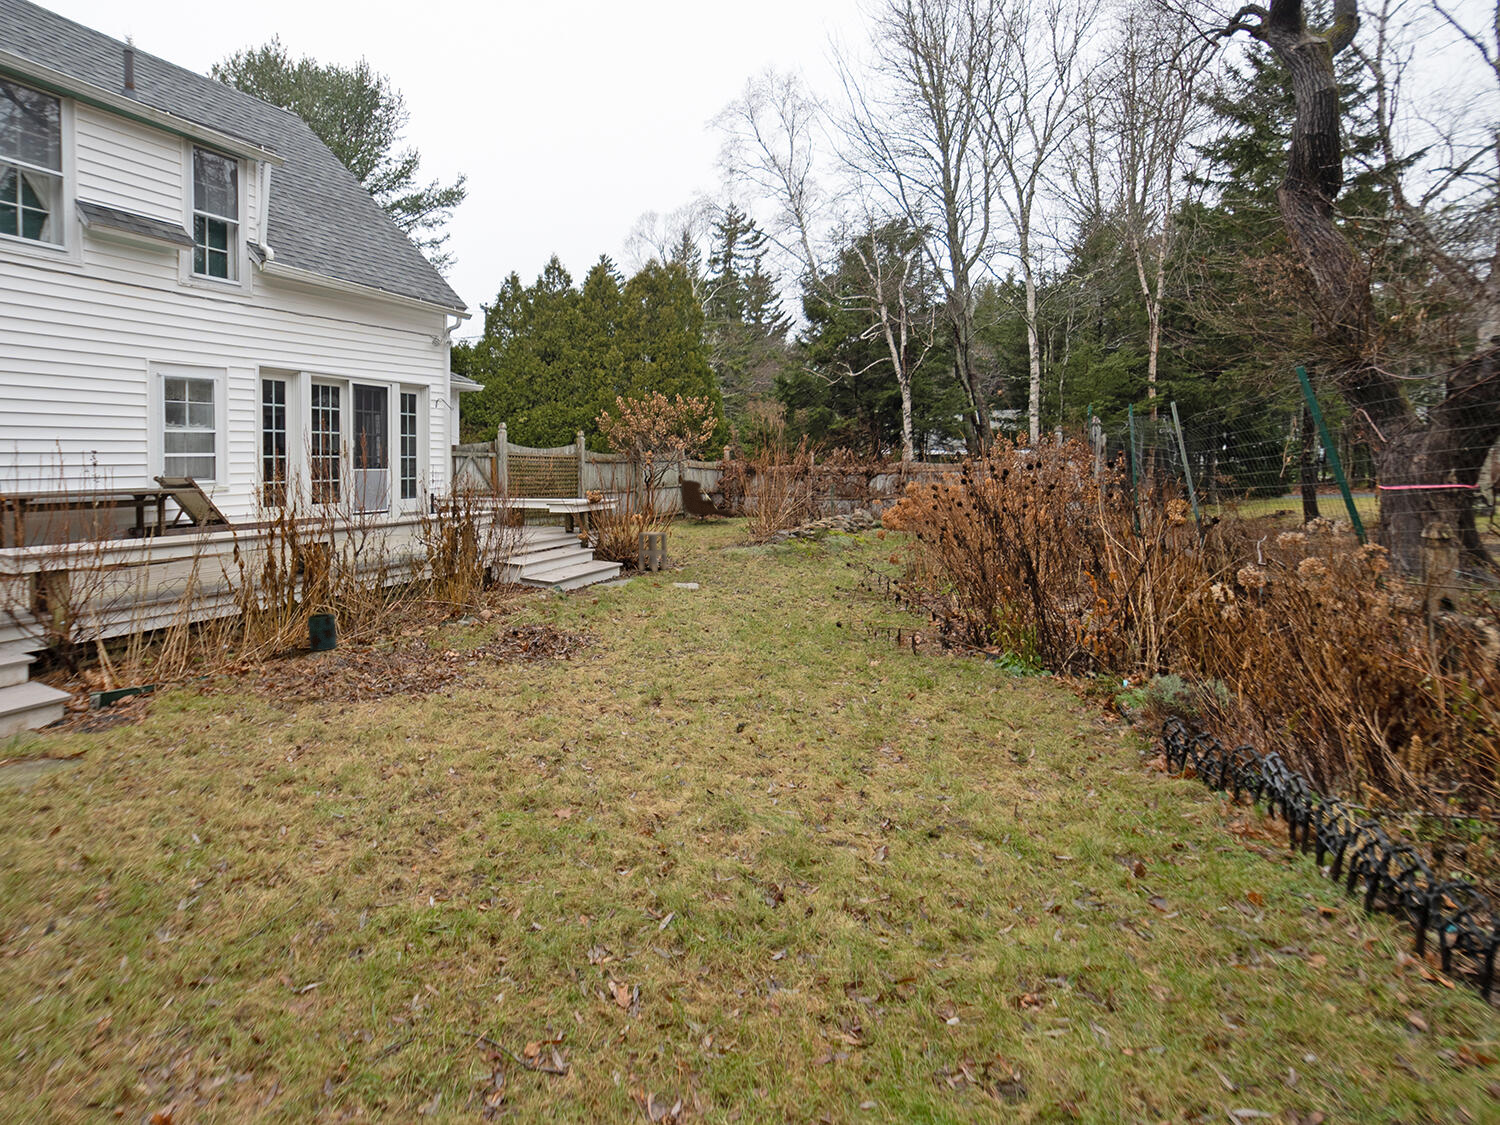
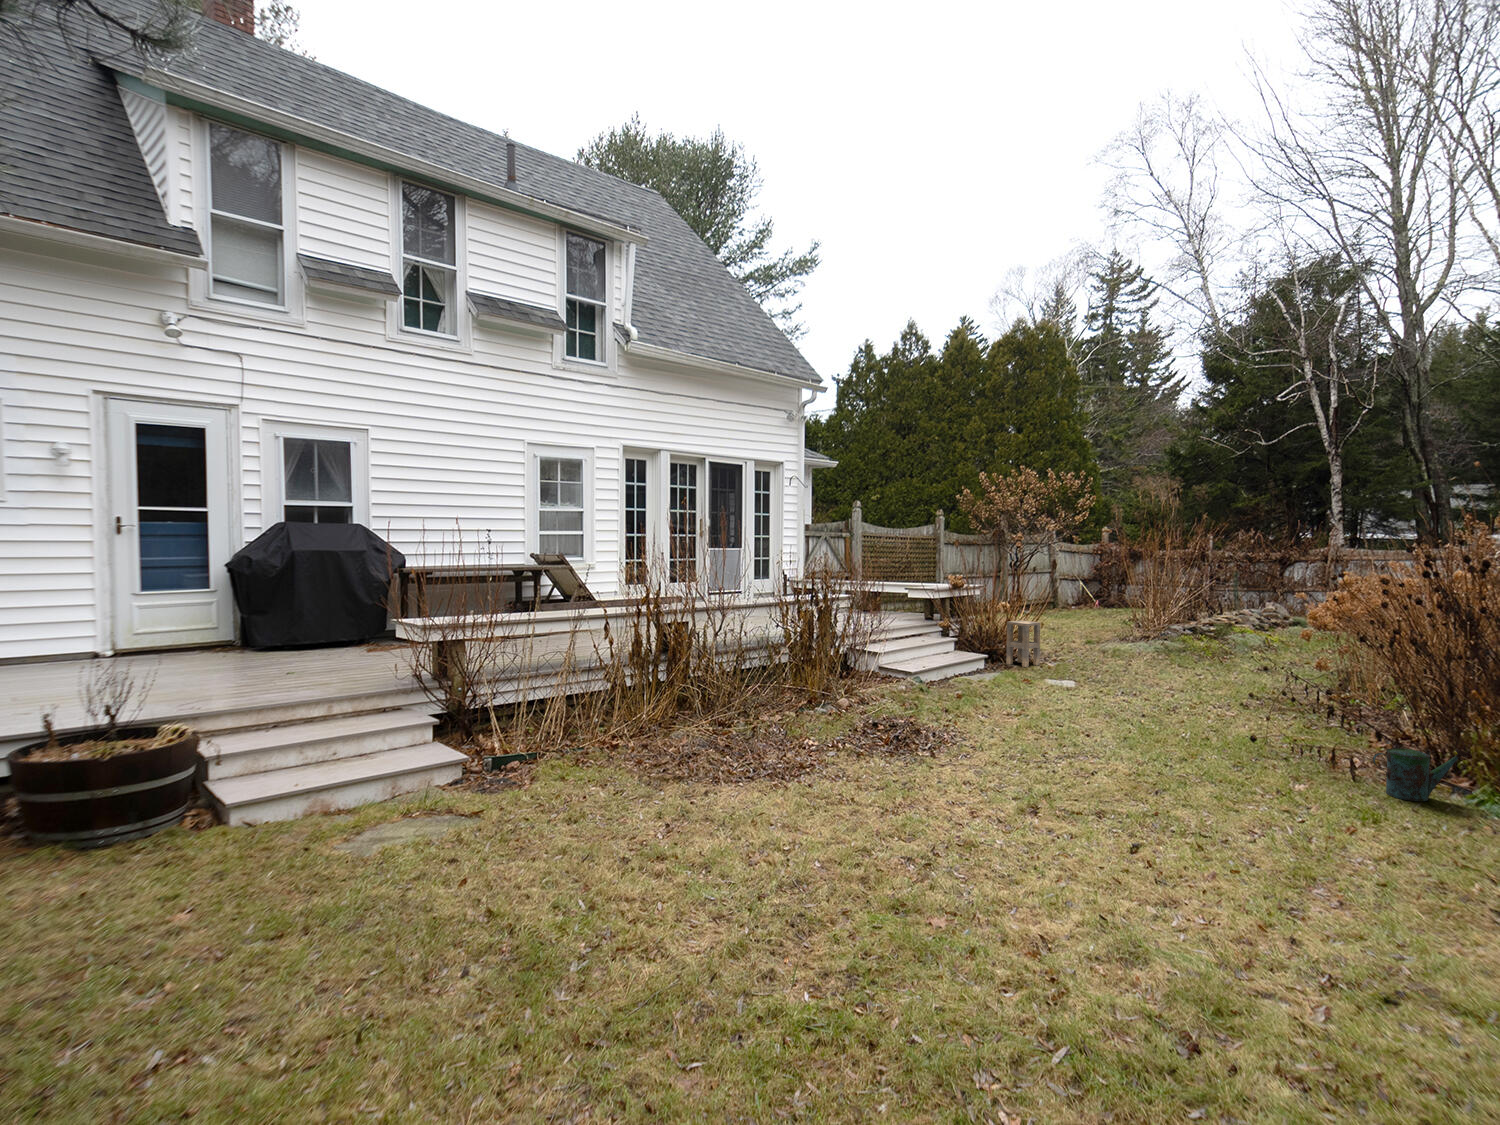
lounge chair: present [682,480,731,524] -> none [1044,561,1102,612]
watering can: present [300,608,337,651] -> present [1373,748,1468,801]

